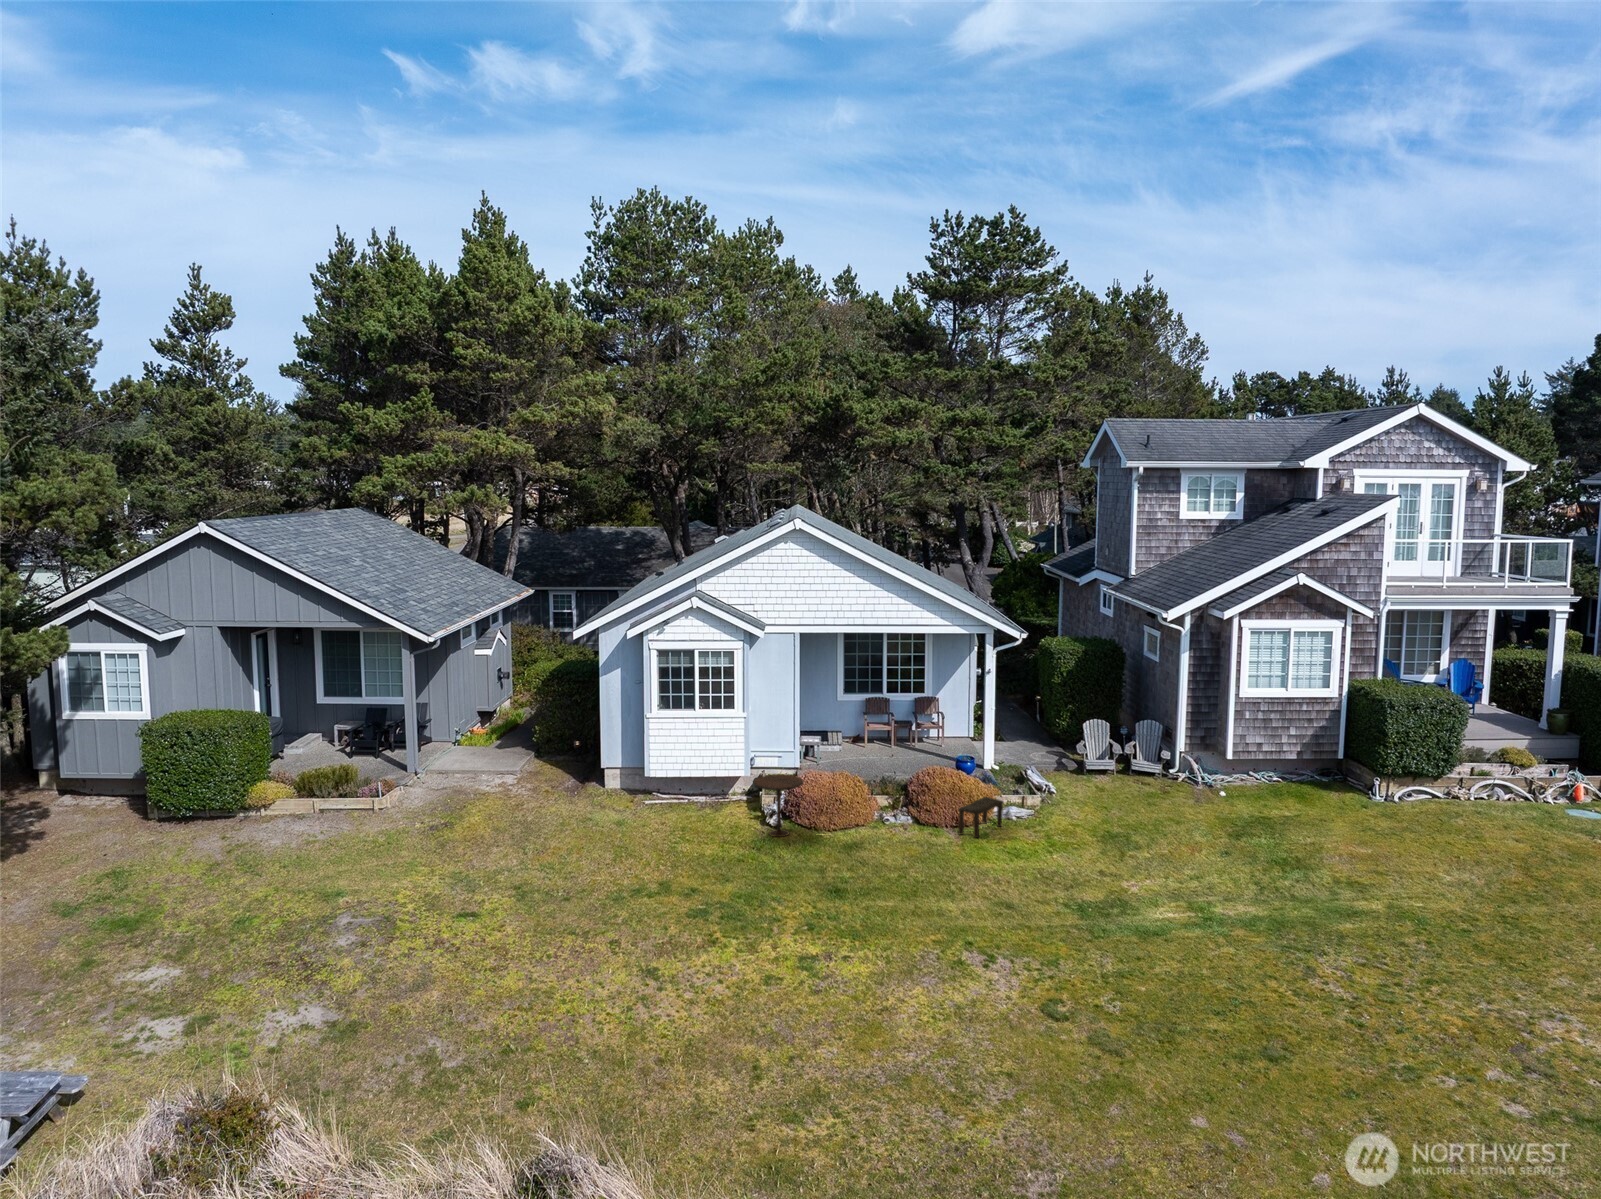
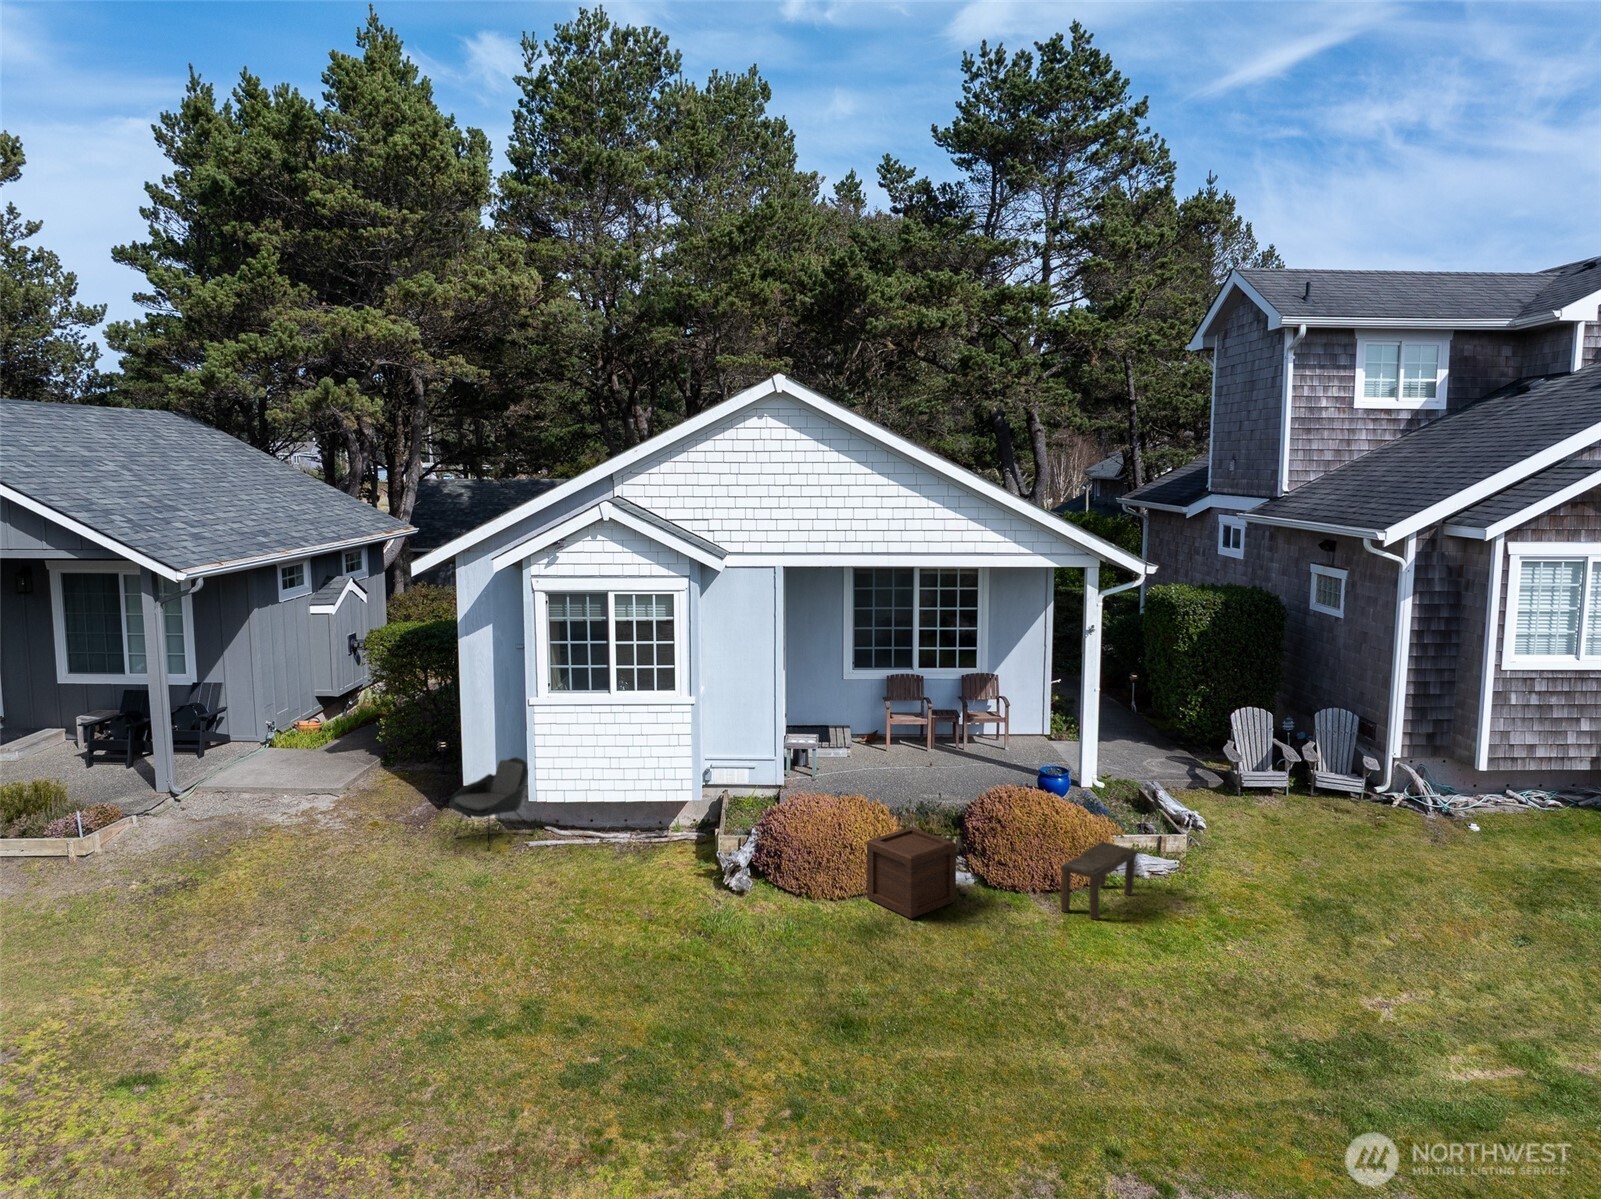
lounge chair: none [596,750,648,806] -> present [449,757,533,850]
pedestal table: present [754,774,804,837] -> none [697,804,787,917]
wooden crate: none [849,788,900,838] -> present [867,827,956,919]

